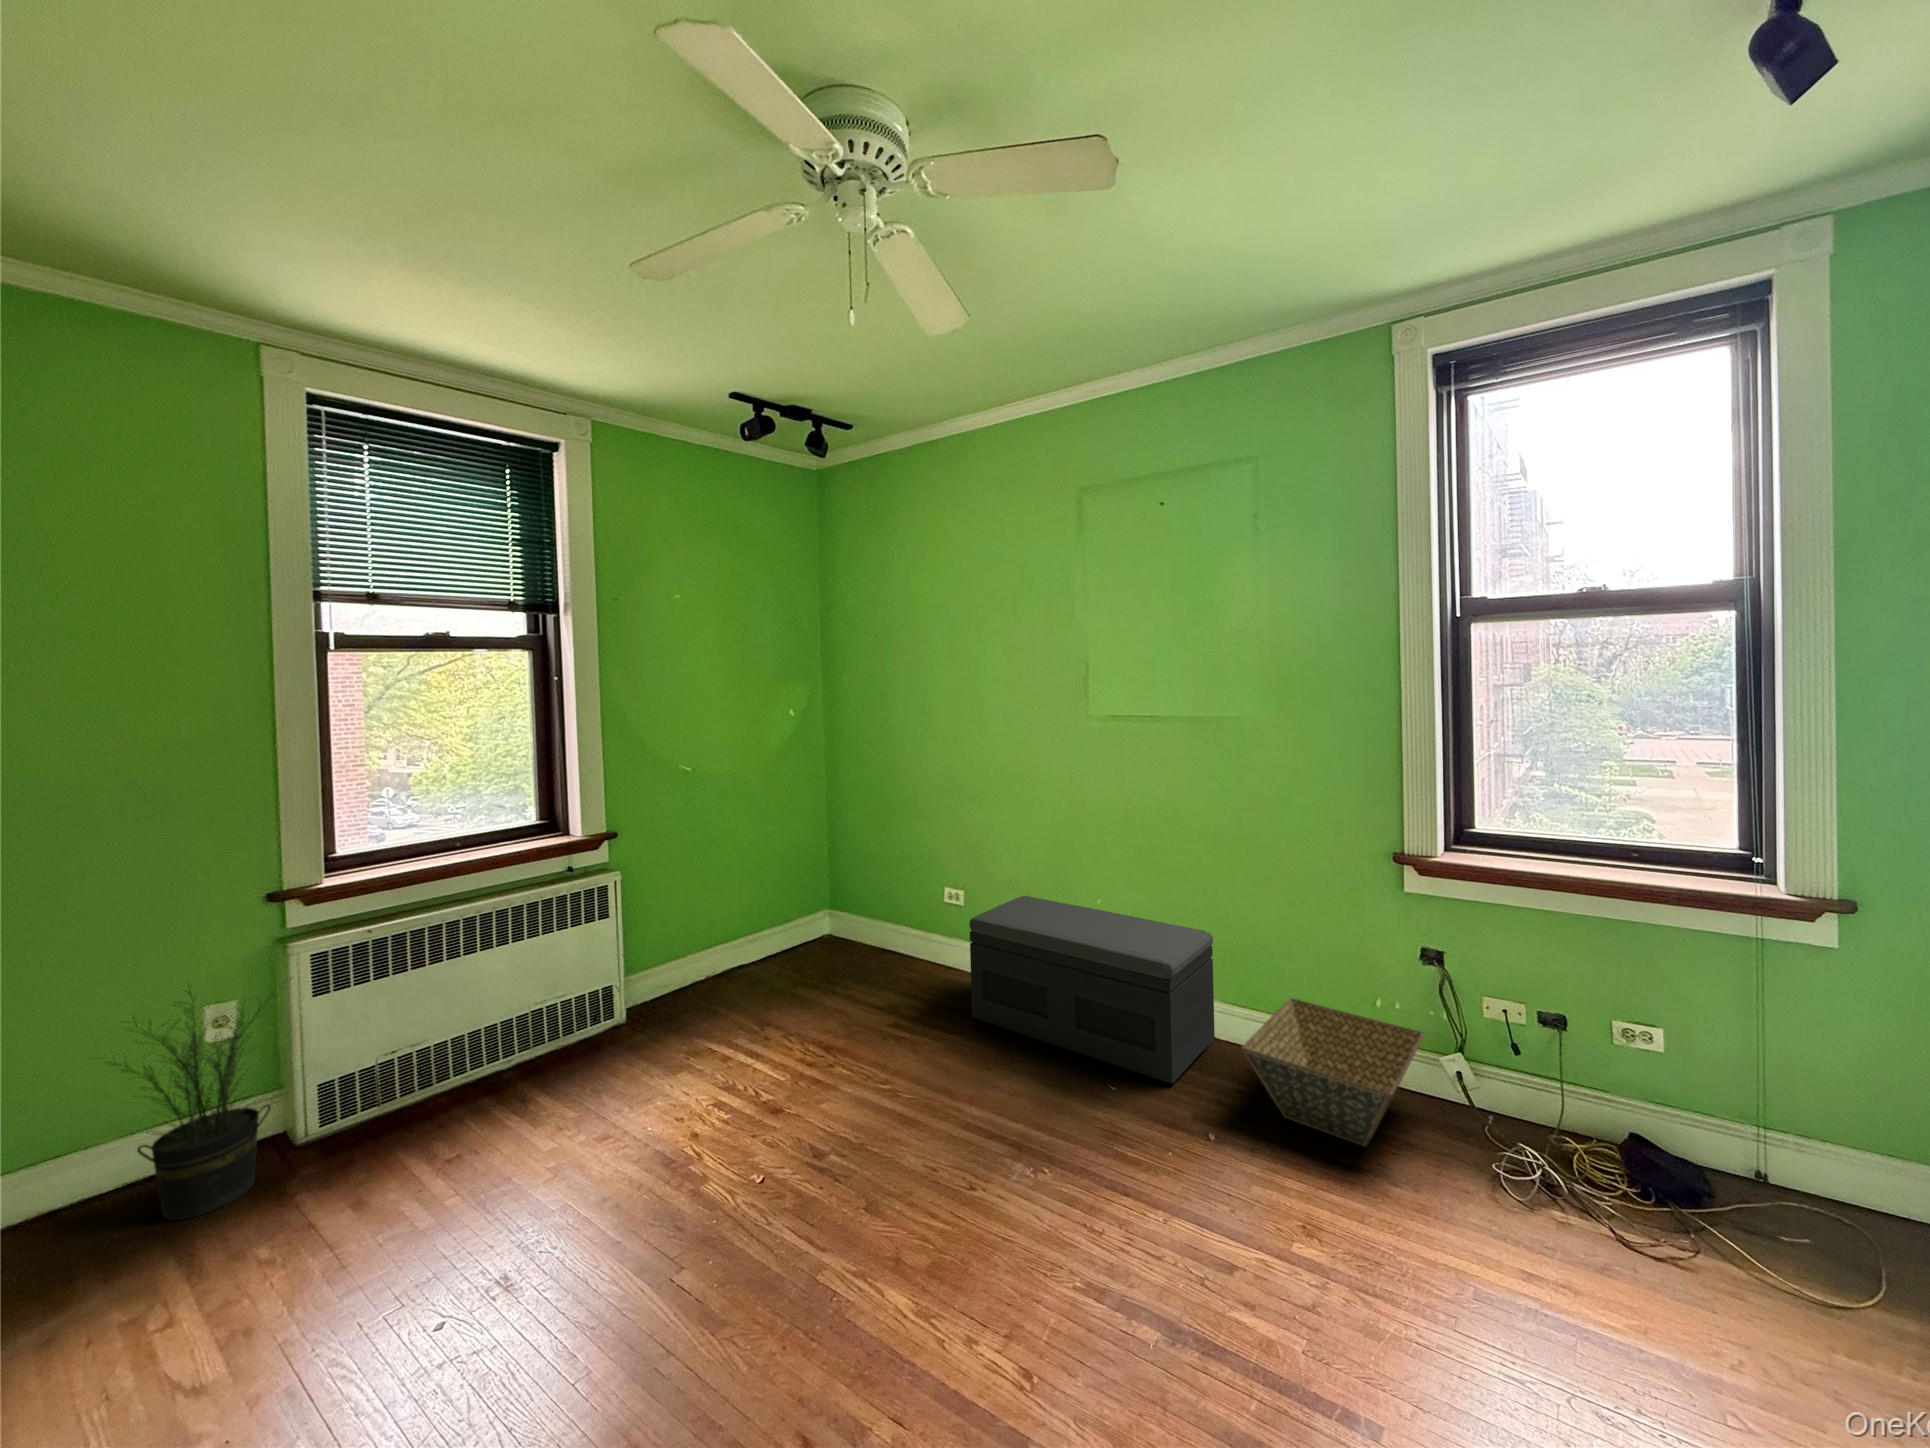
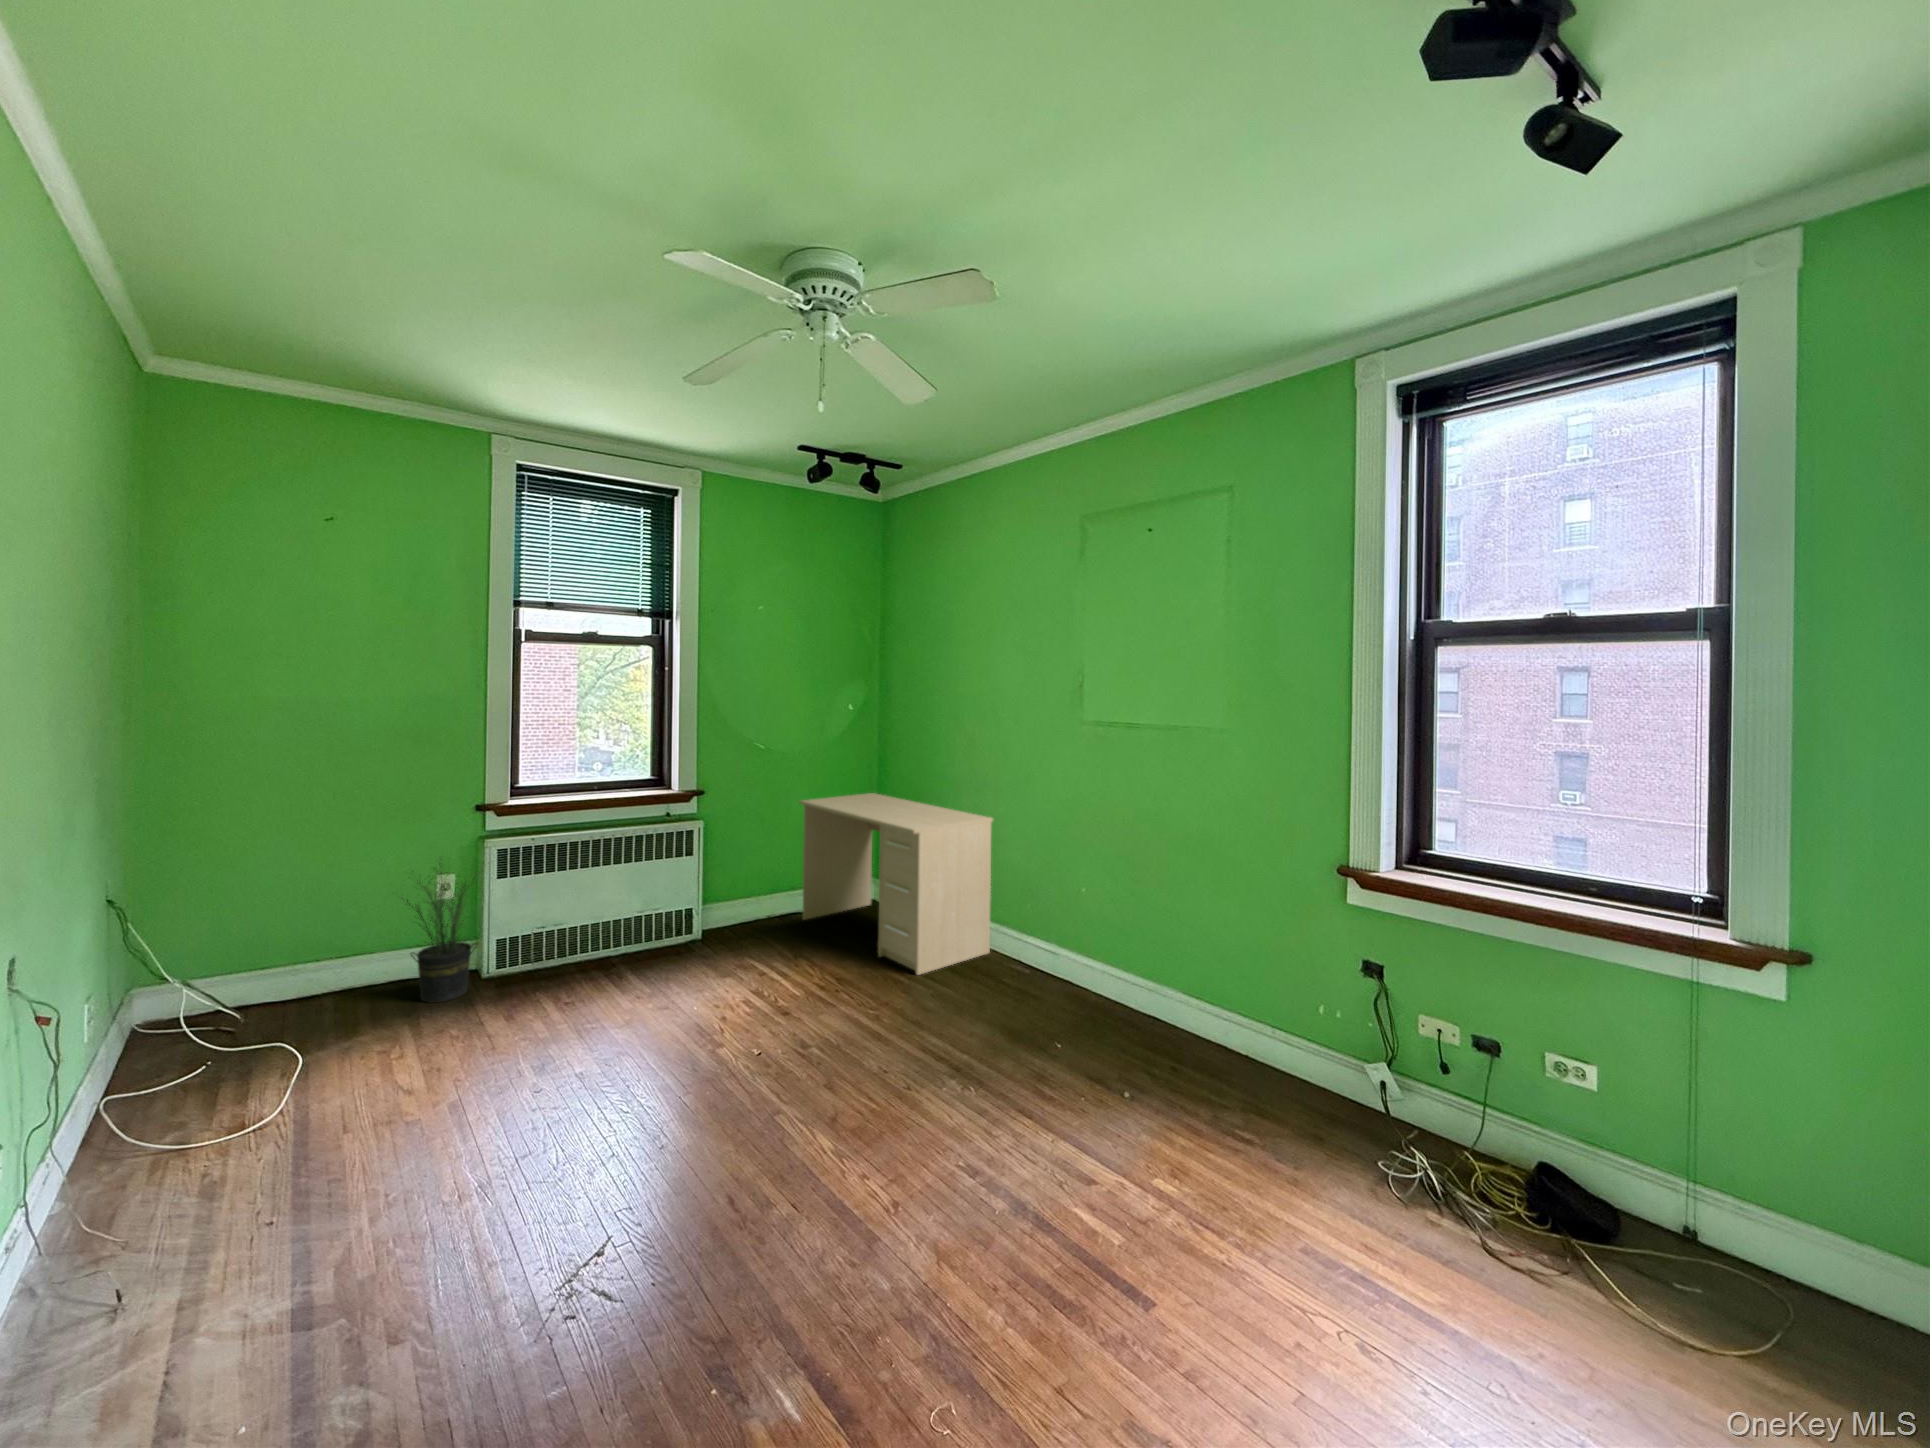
desk: none [749,811,995,1026] -> present [799,793,993,975]
storage bench: present [969,896,1215,1084] -> none [958,879,1169,1052]
basket: present [1241,998,1425,1147] -> none [1160,995,1354,1130]

